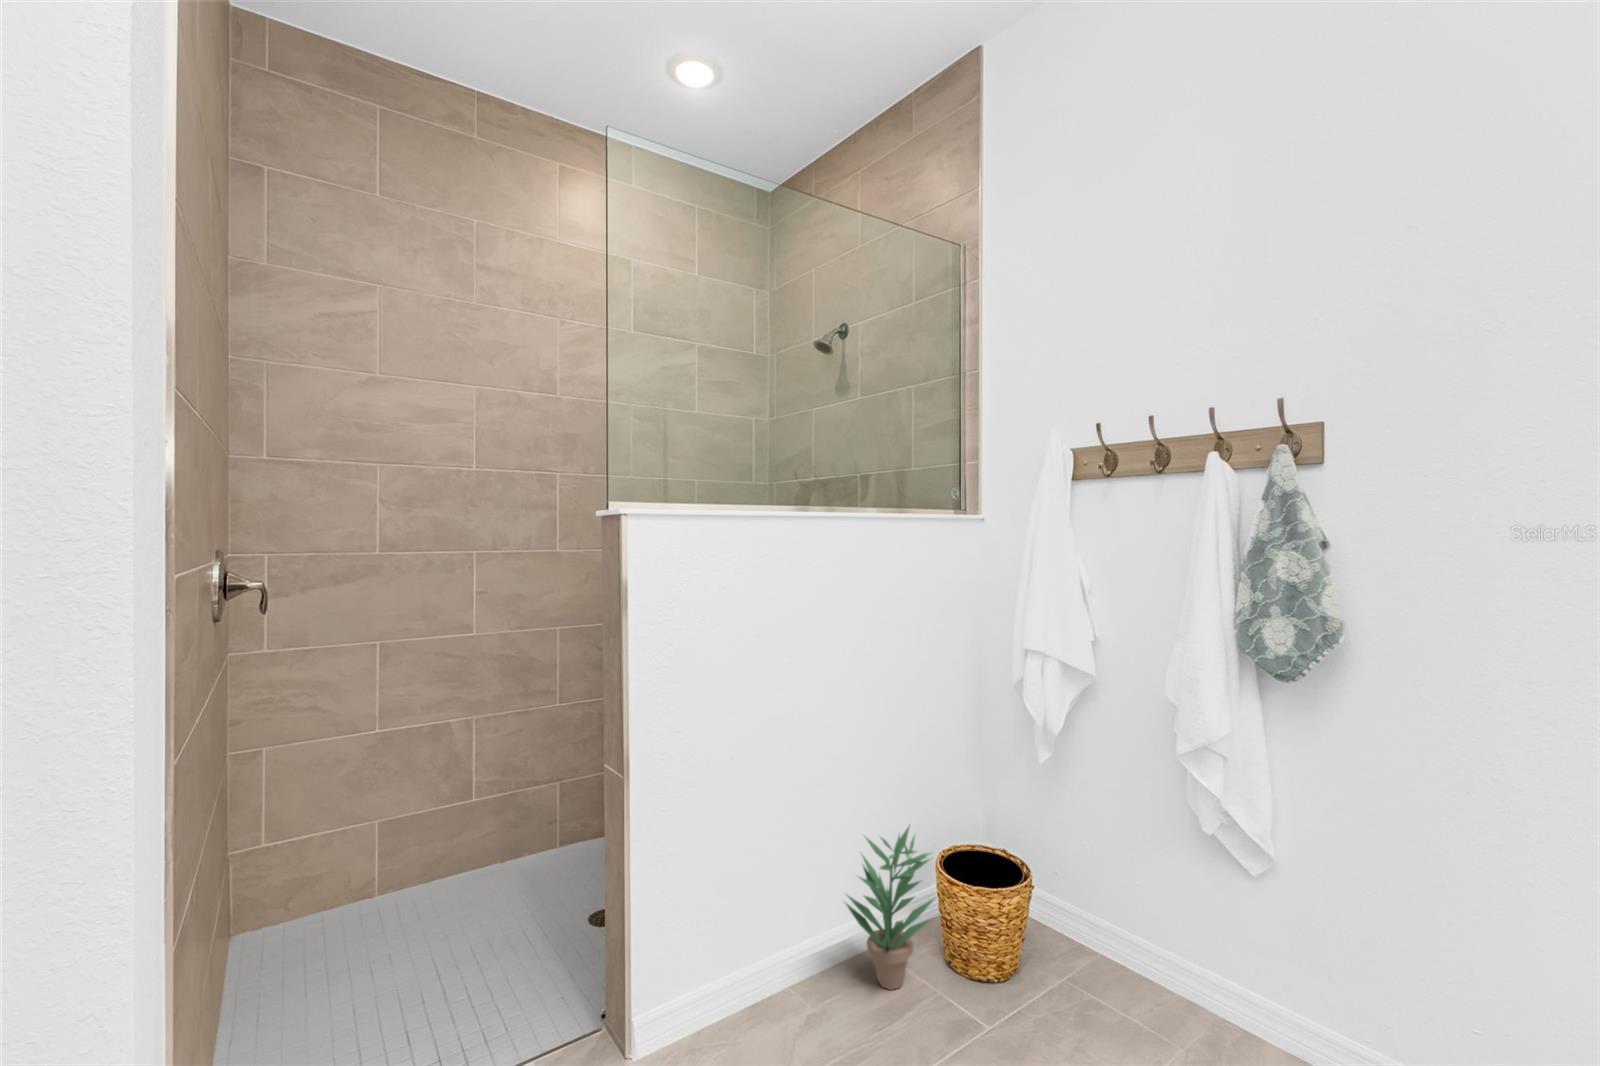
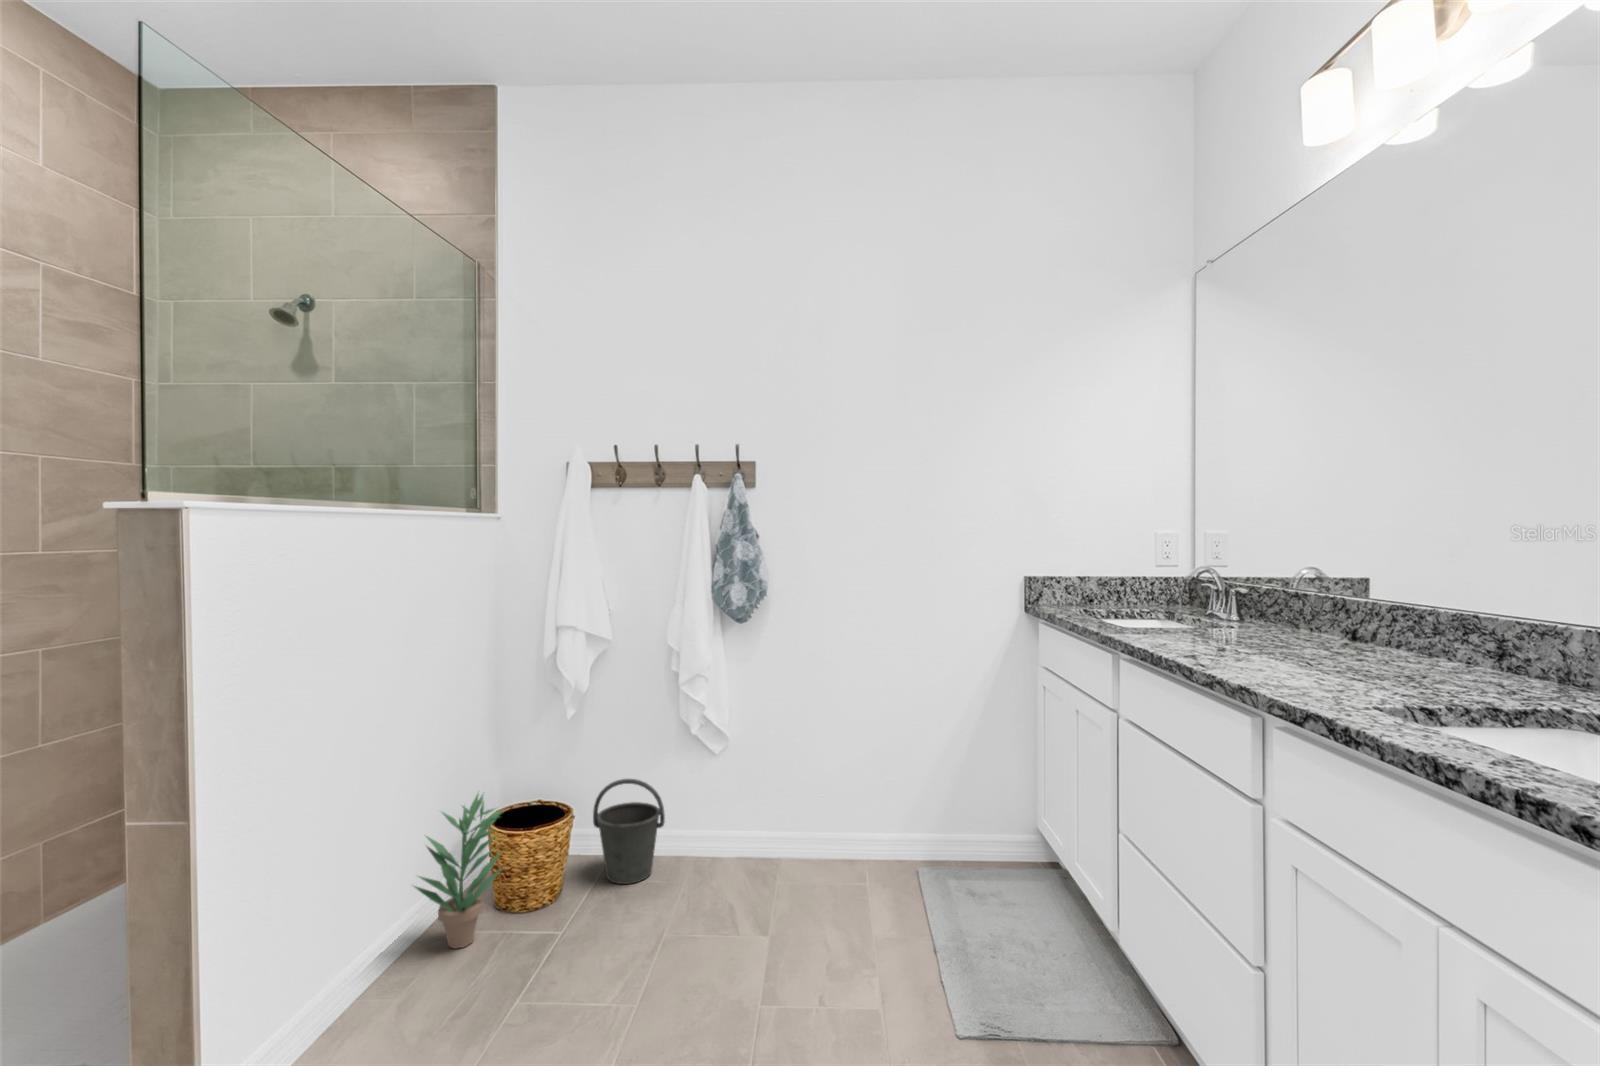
bucket: none [1063,857,1156,1004] -> present [593,779,665,884]

